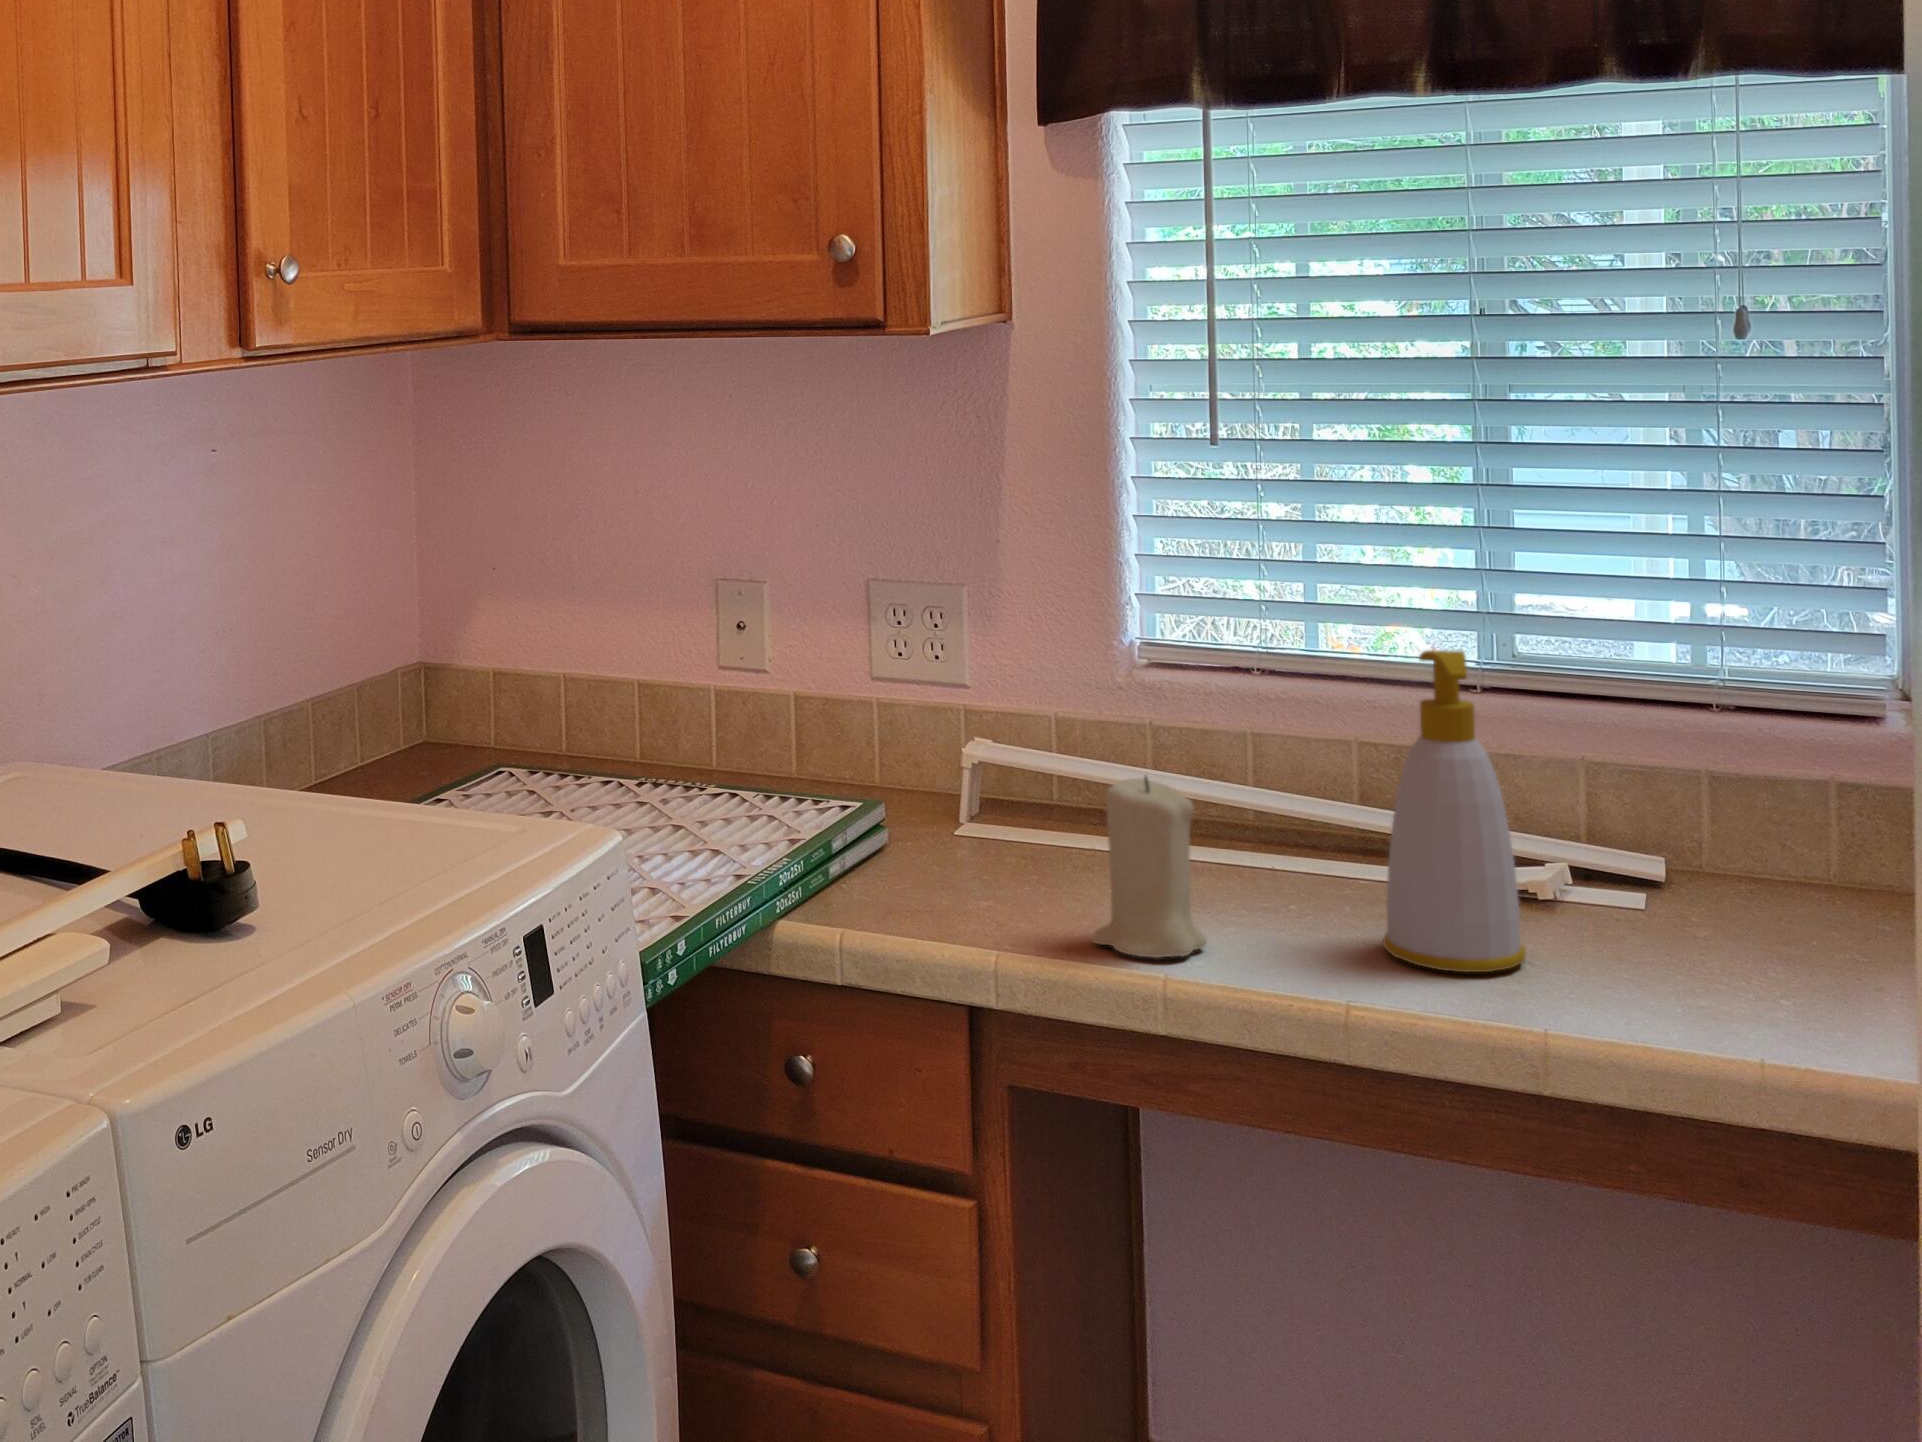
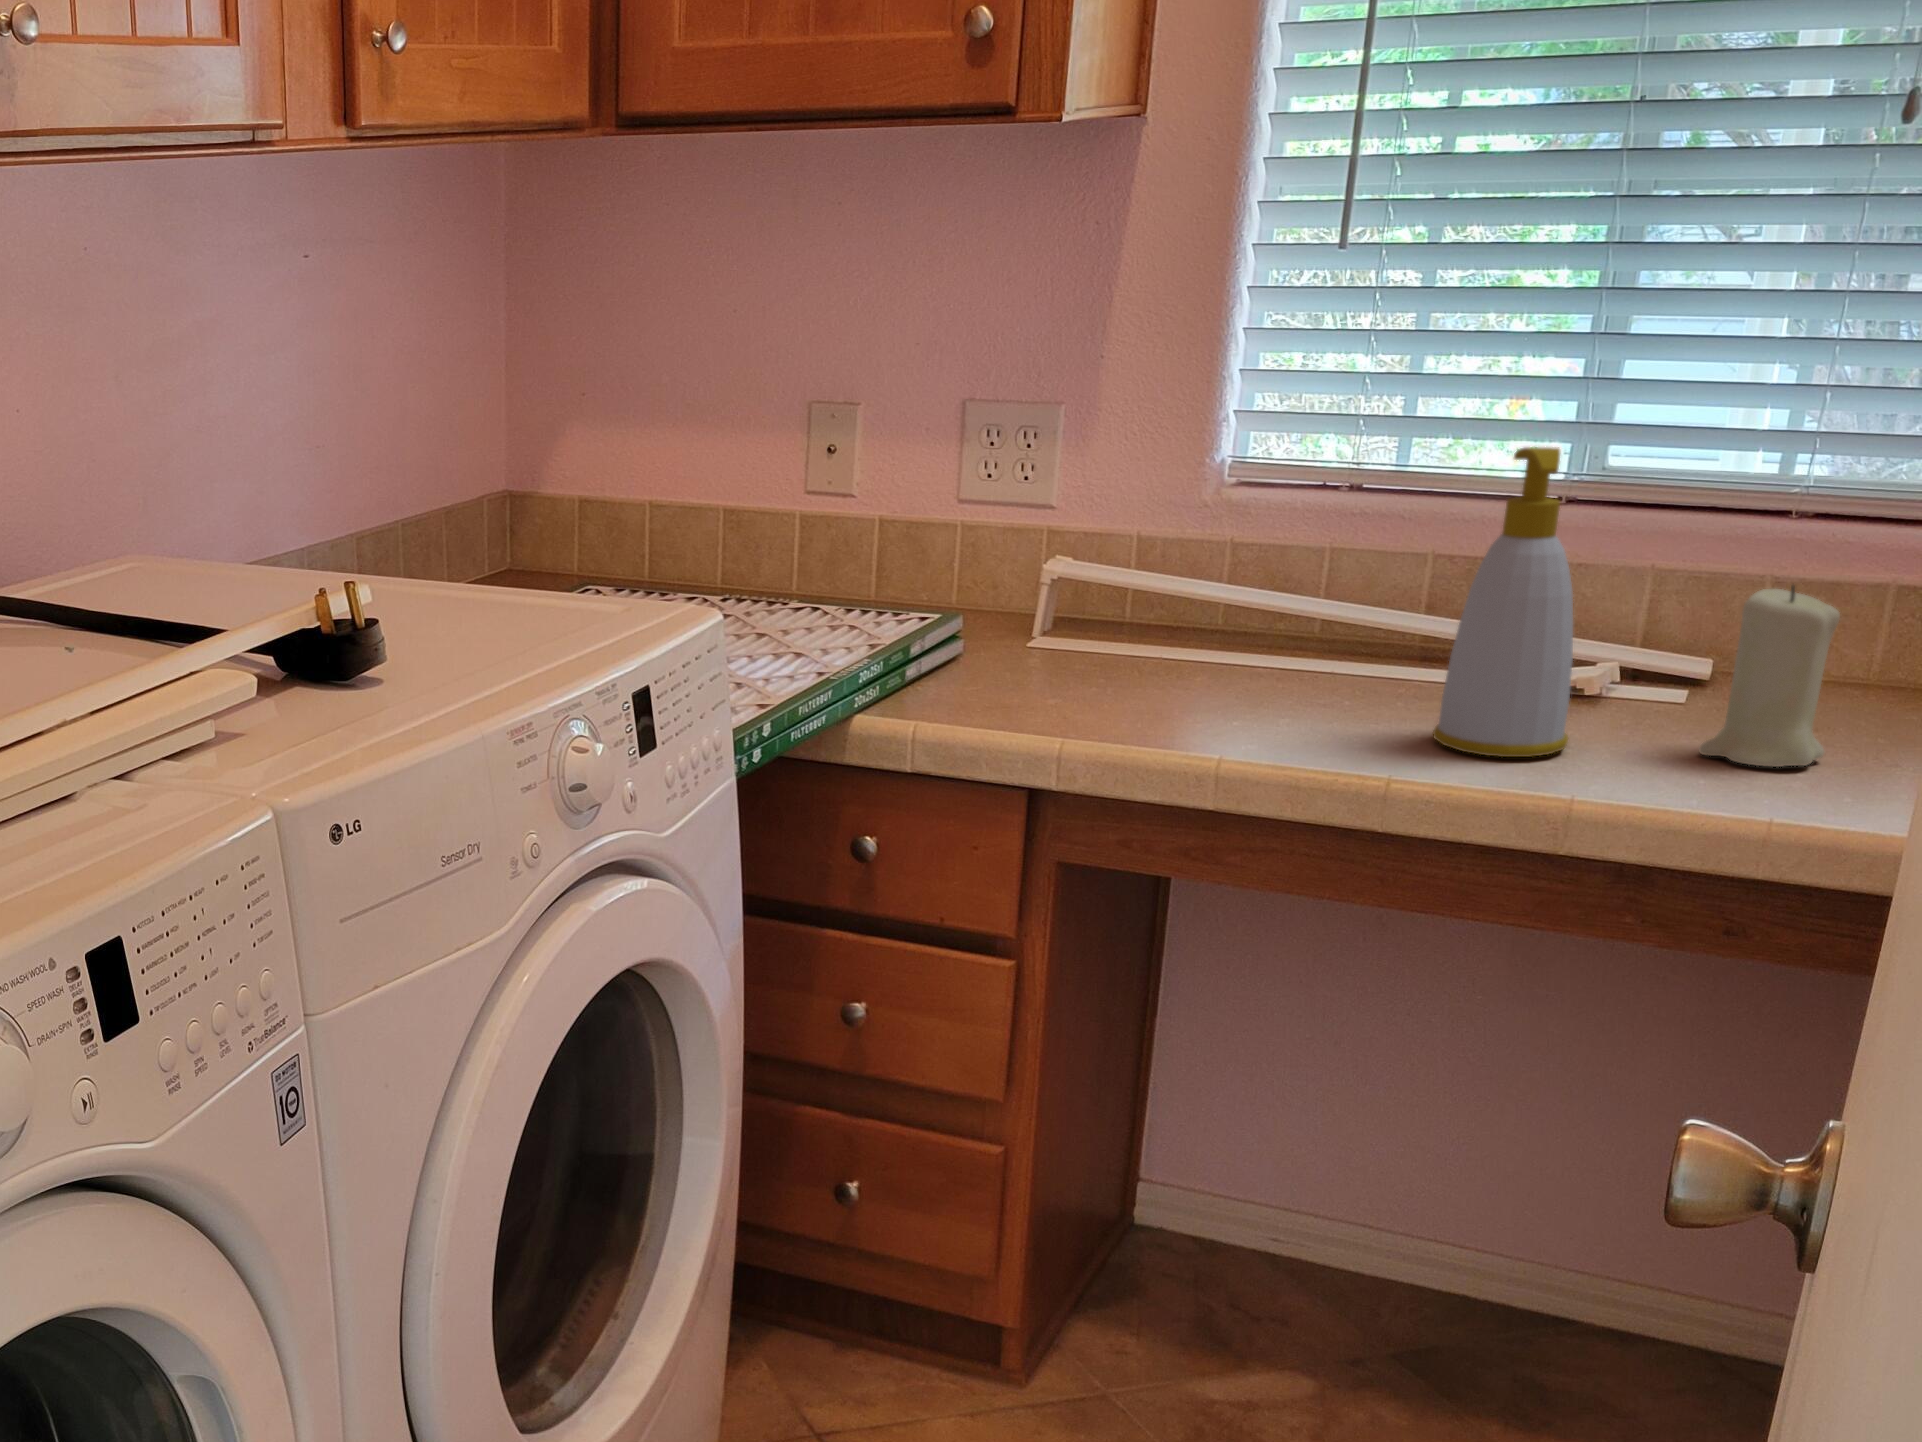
candle: present [1092,777,1207,958] -> present [1699,586,1840,767]

